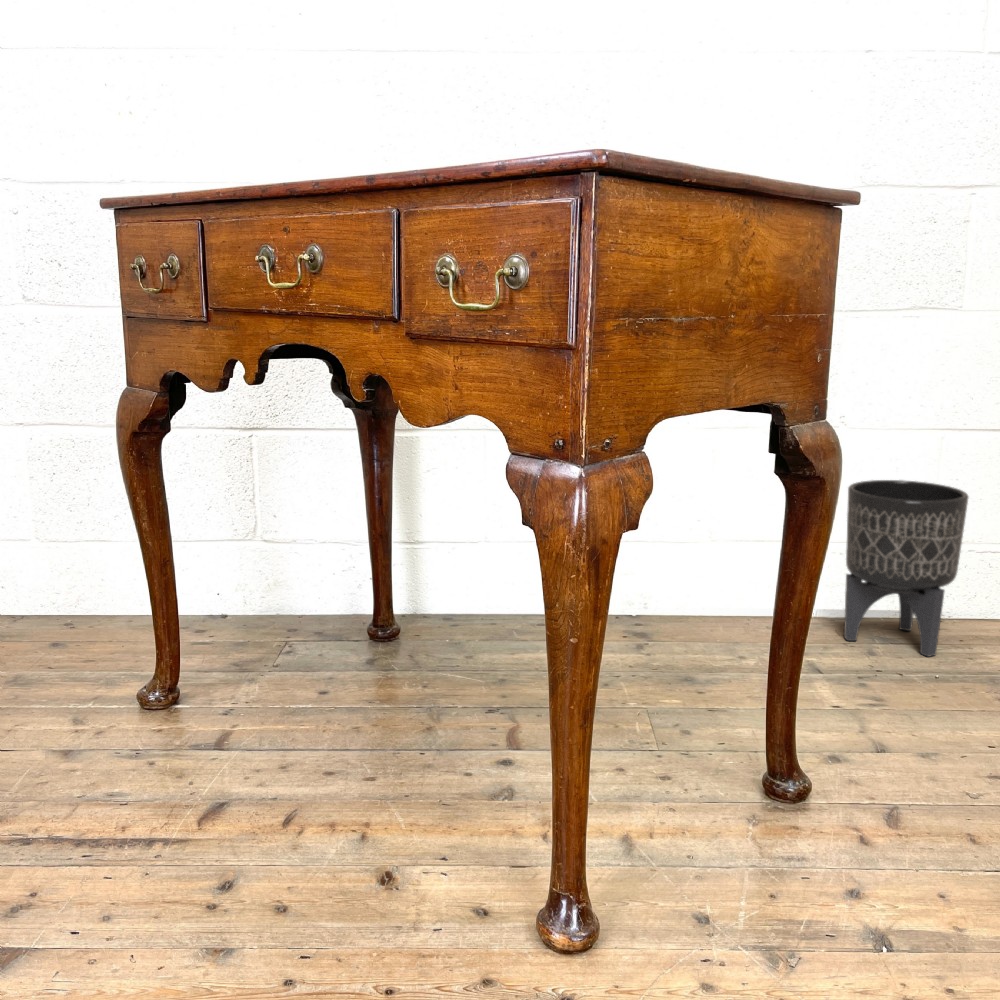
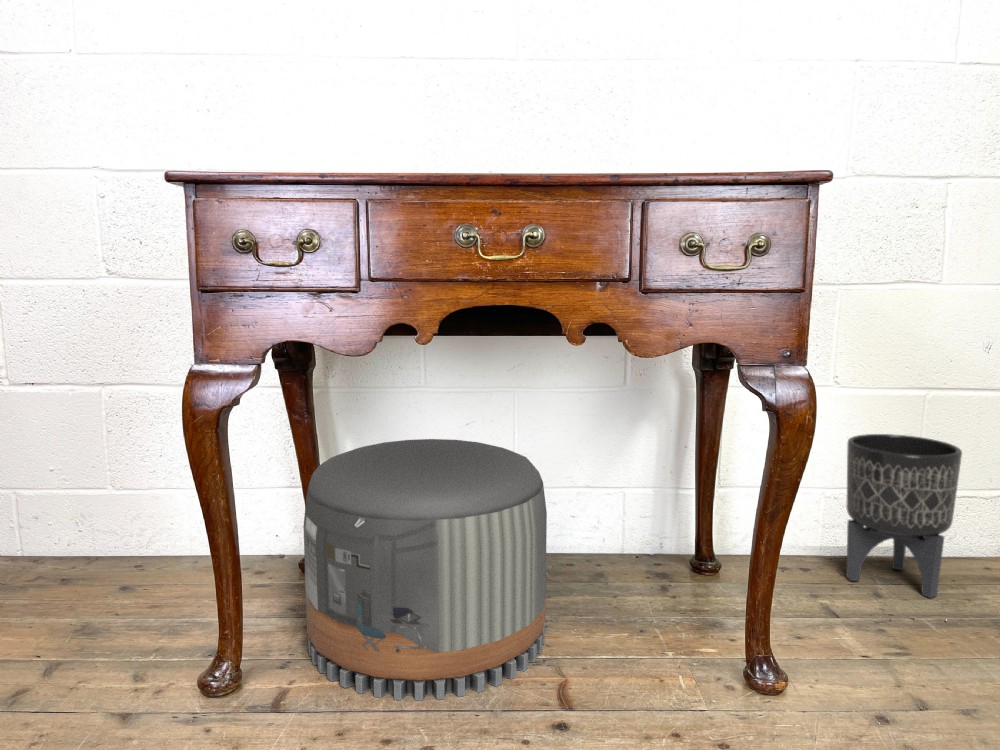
pouf: none [244,482,503,741] -> present [303,439,547,700]

